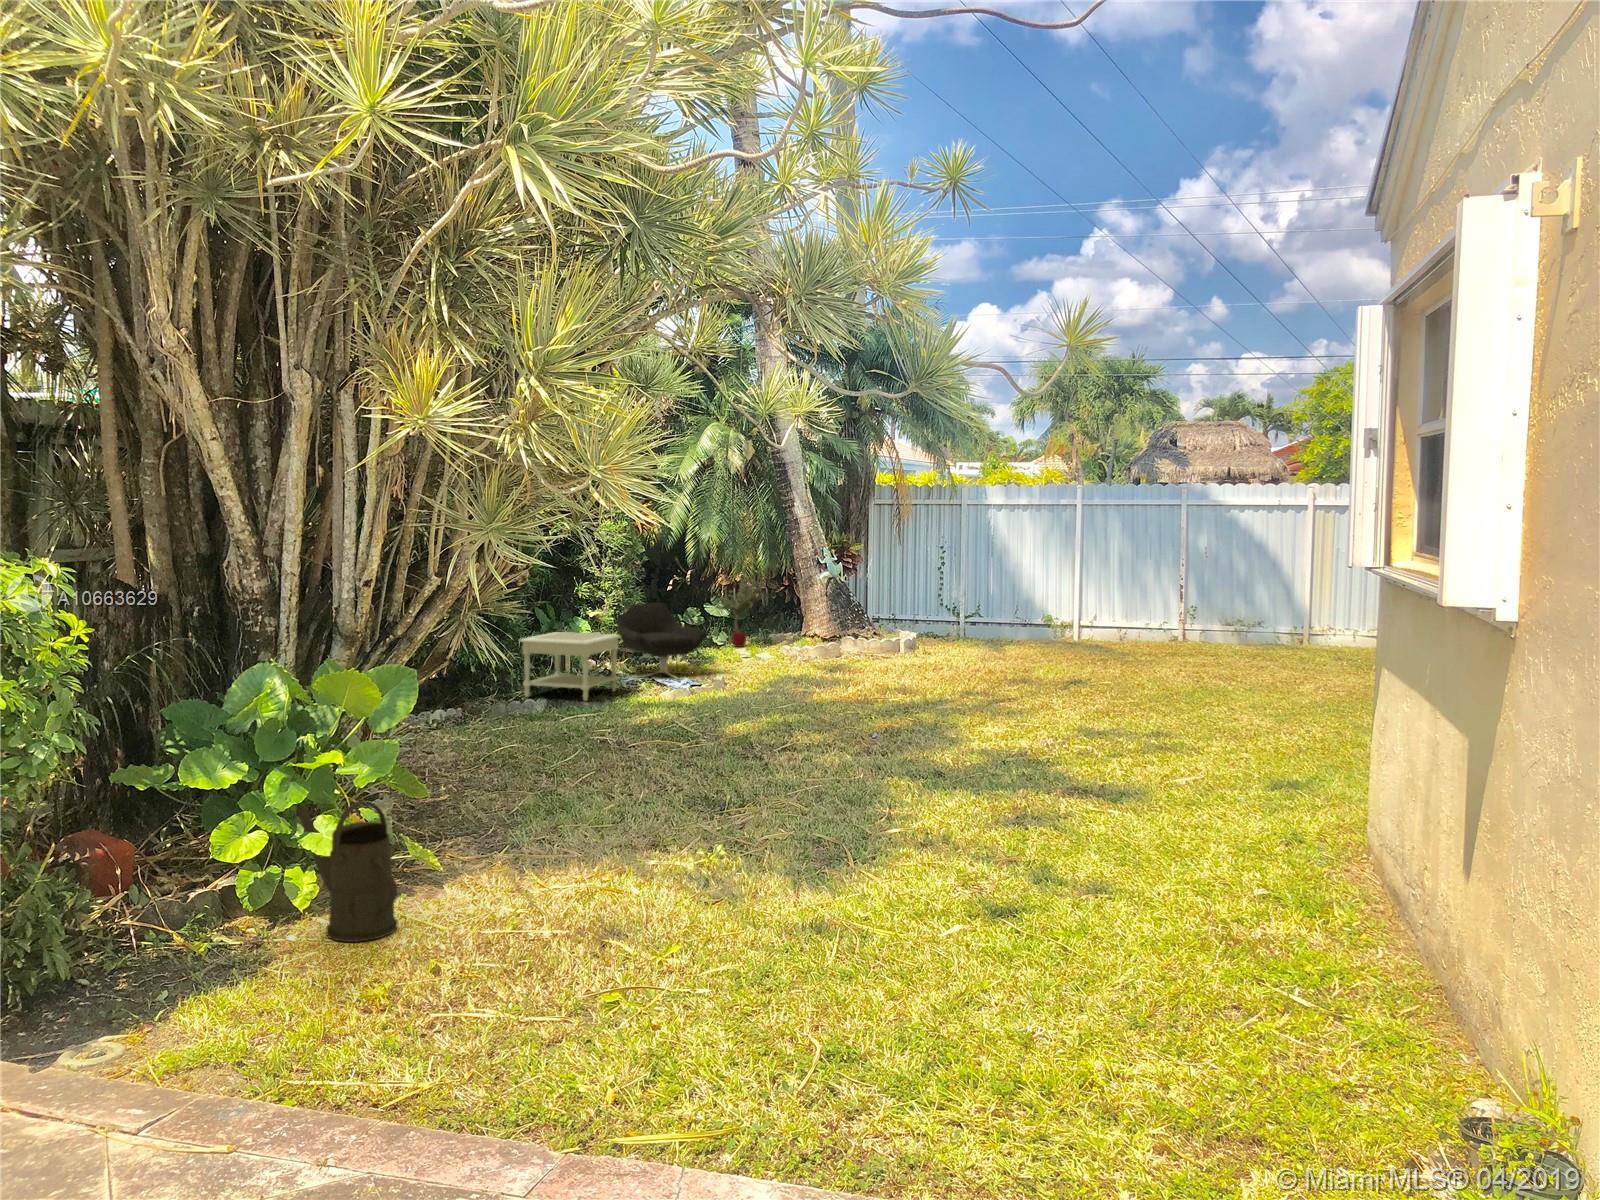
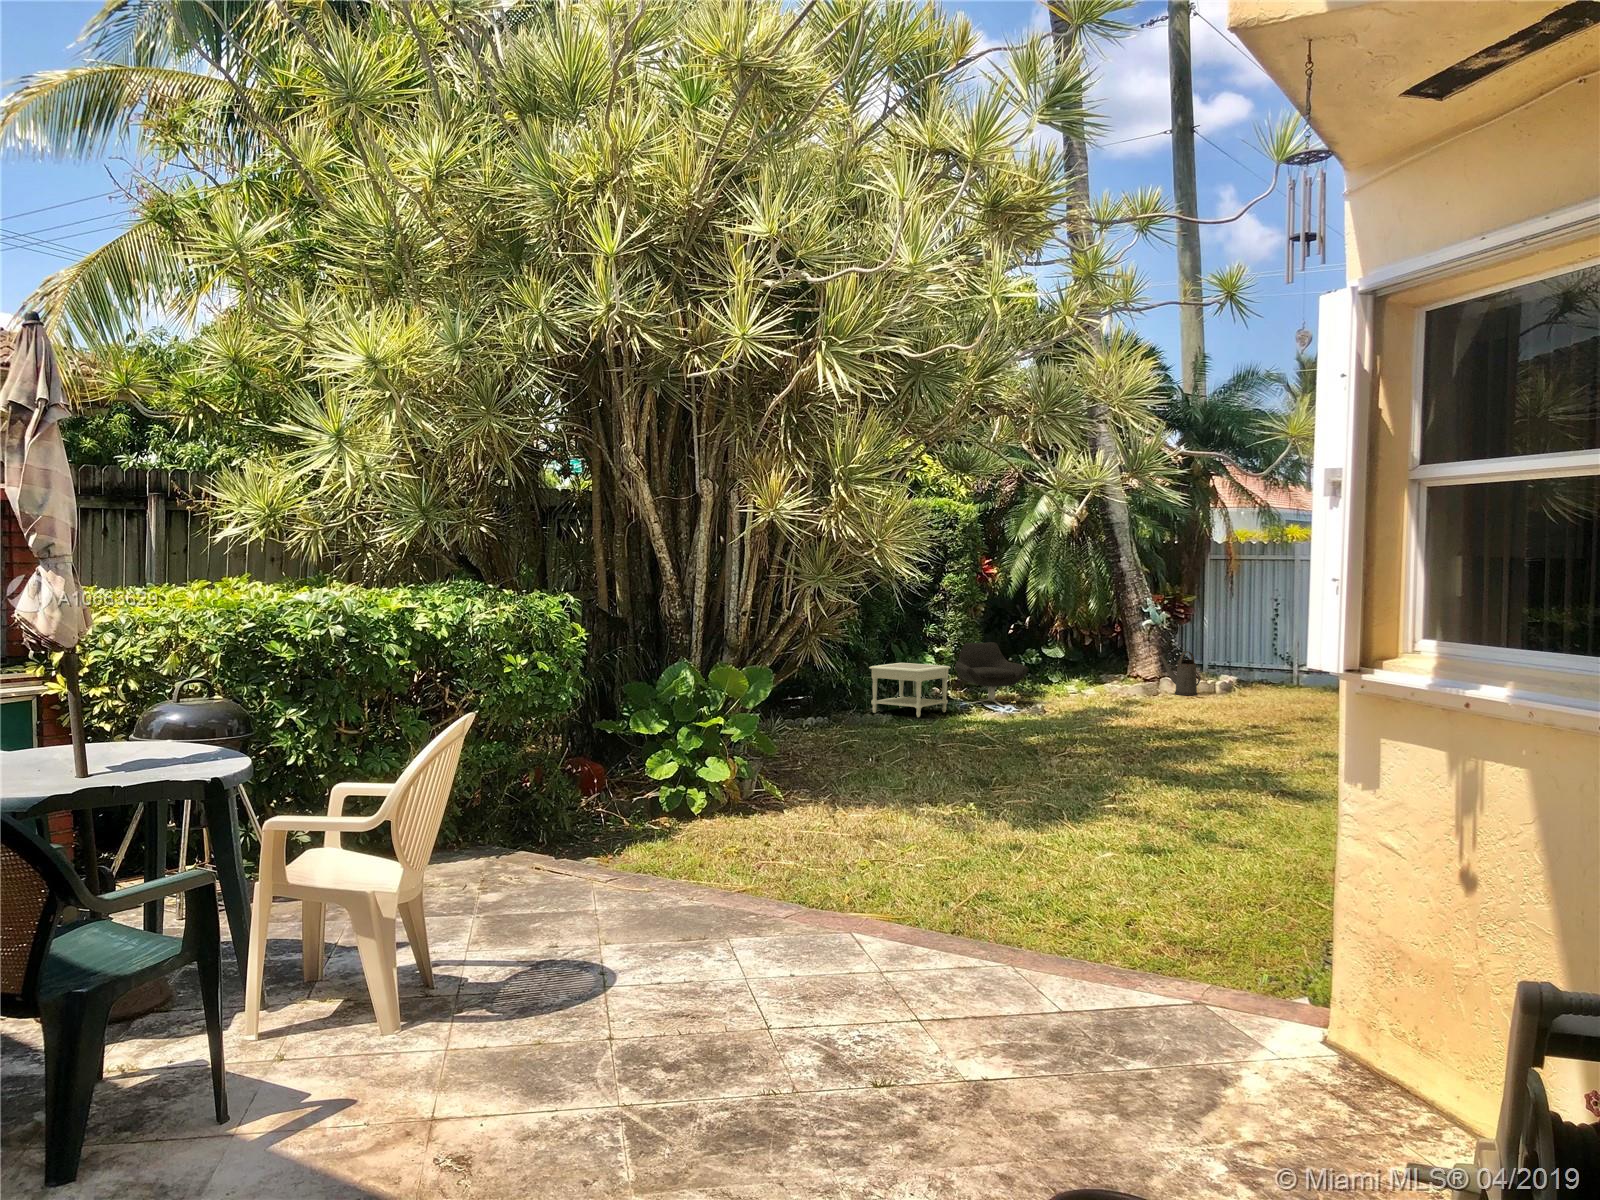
potted tree: present [715,573,765,647] -> none [1047,618,1096,685]
watering can: present [297,801,397,942] -> present [1161,651,1200,695]

